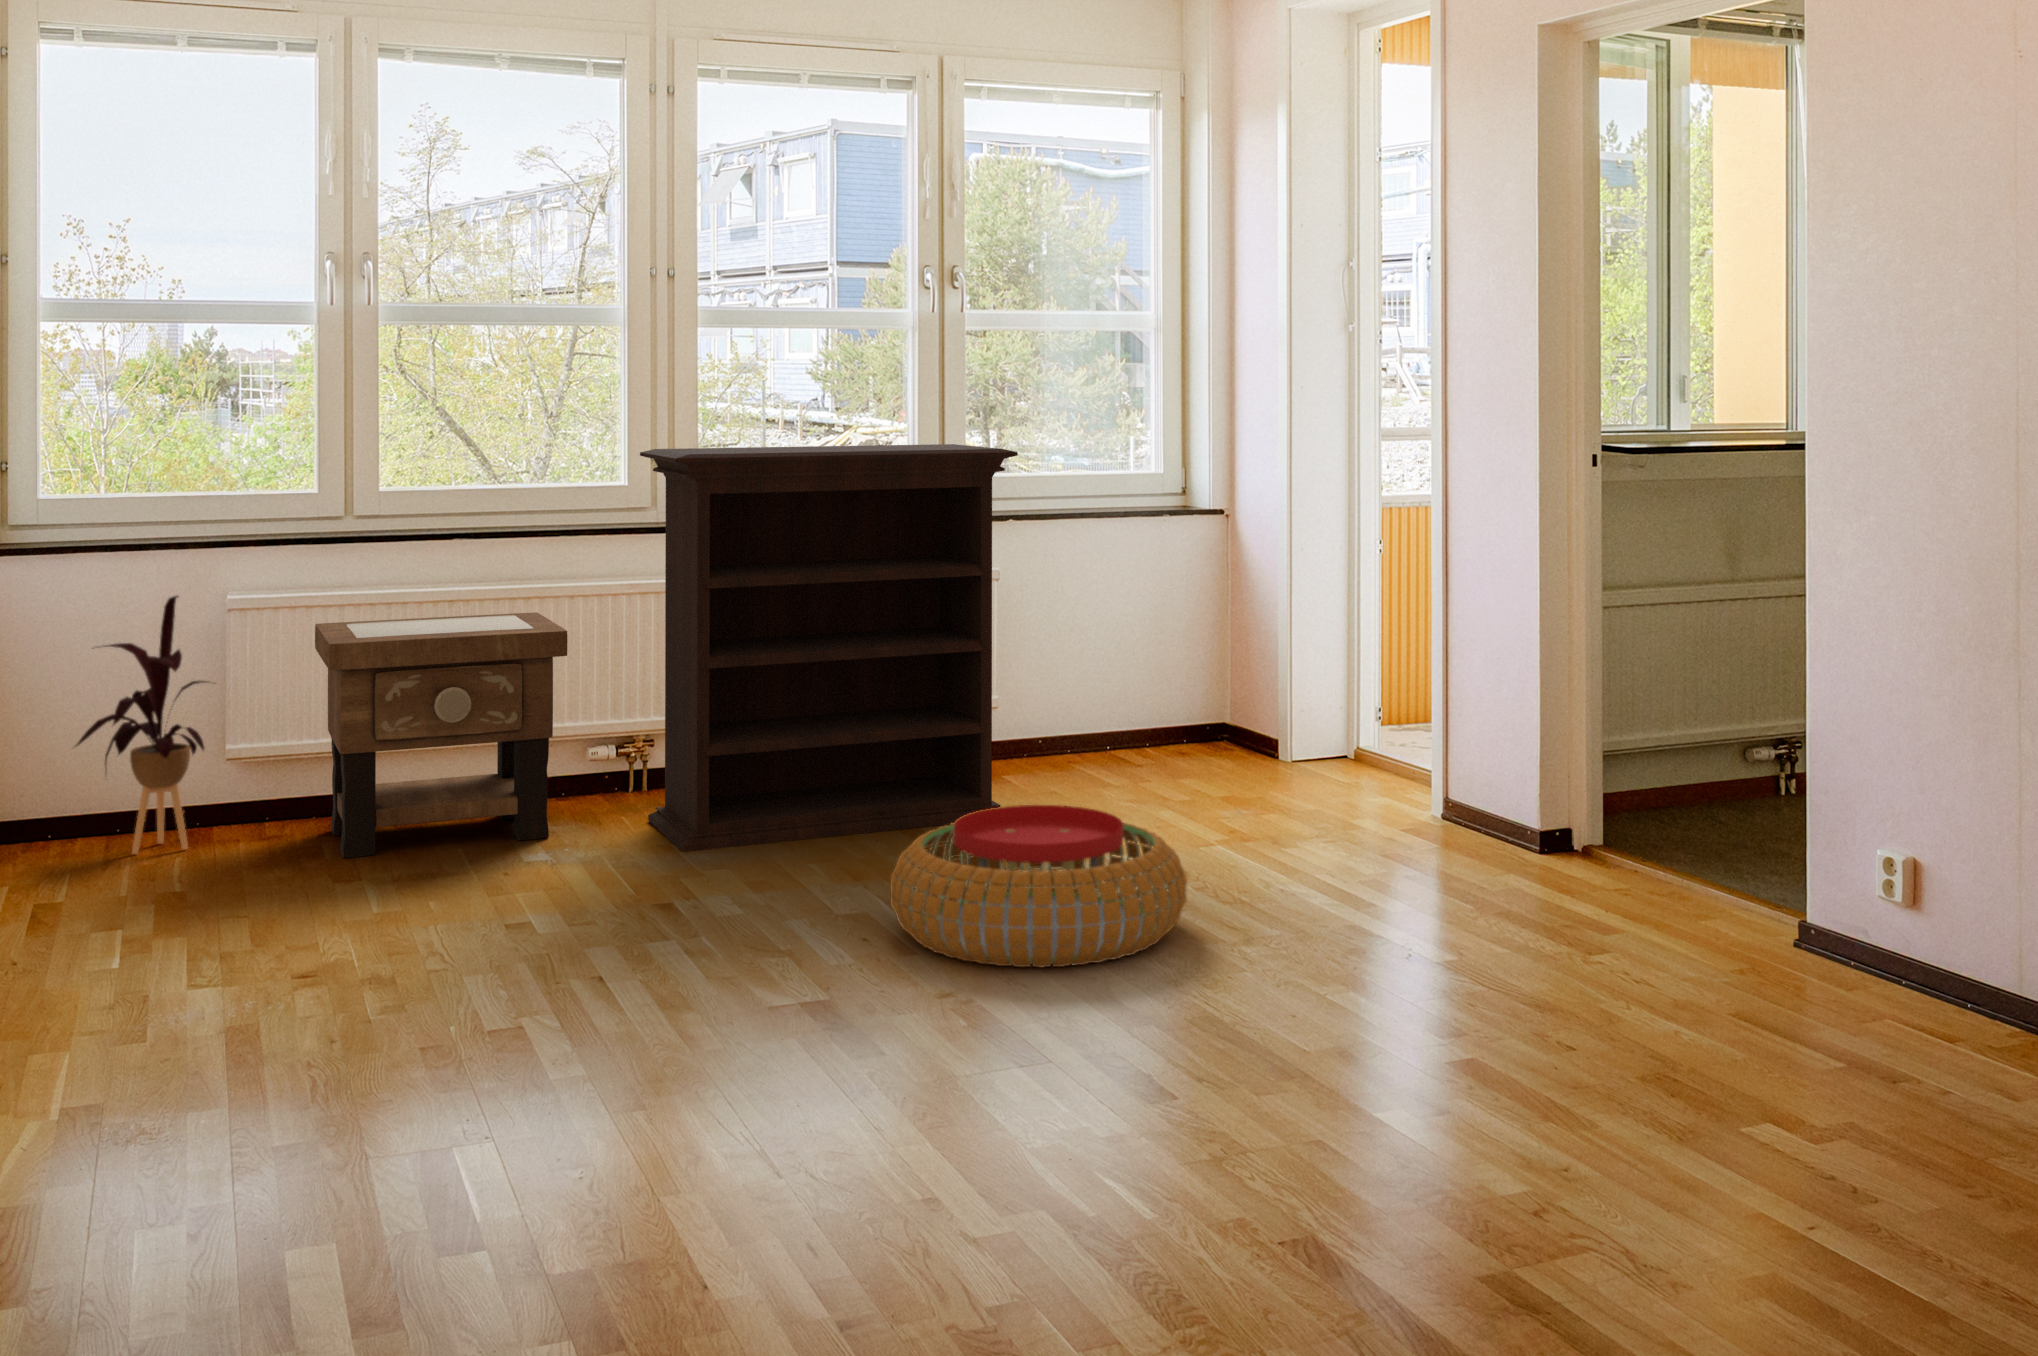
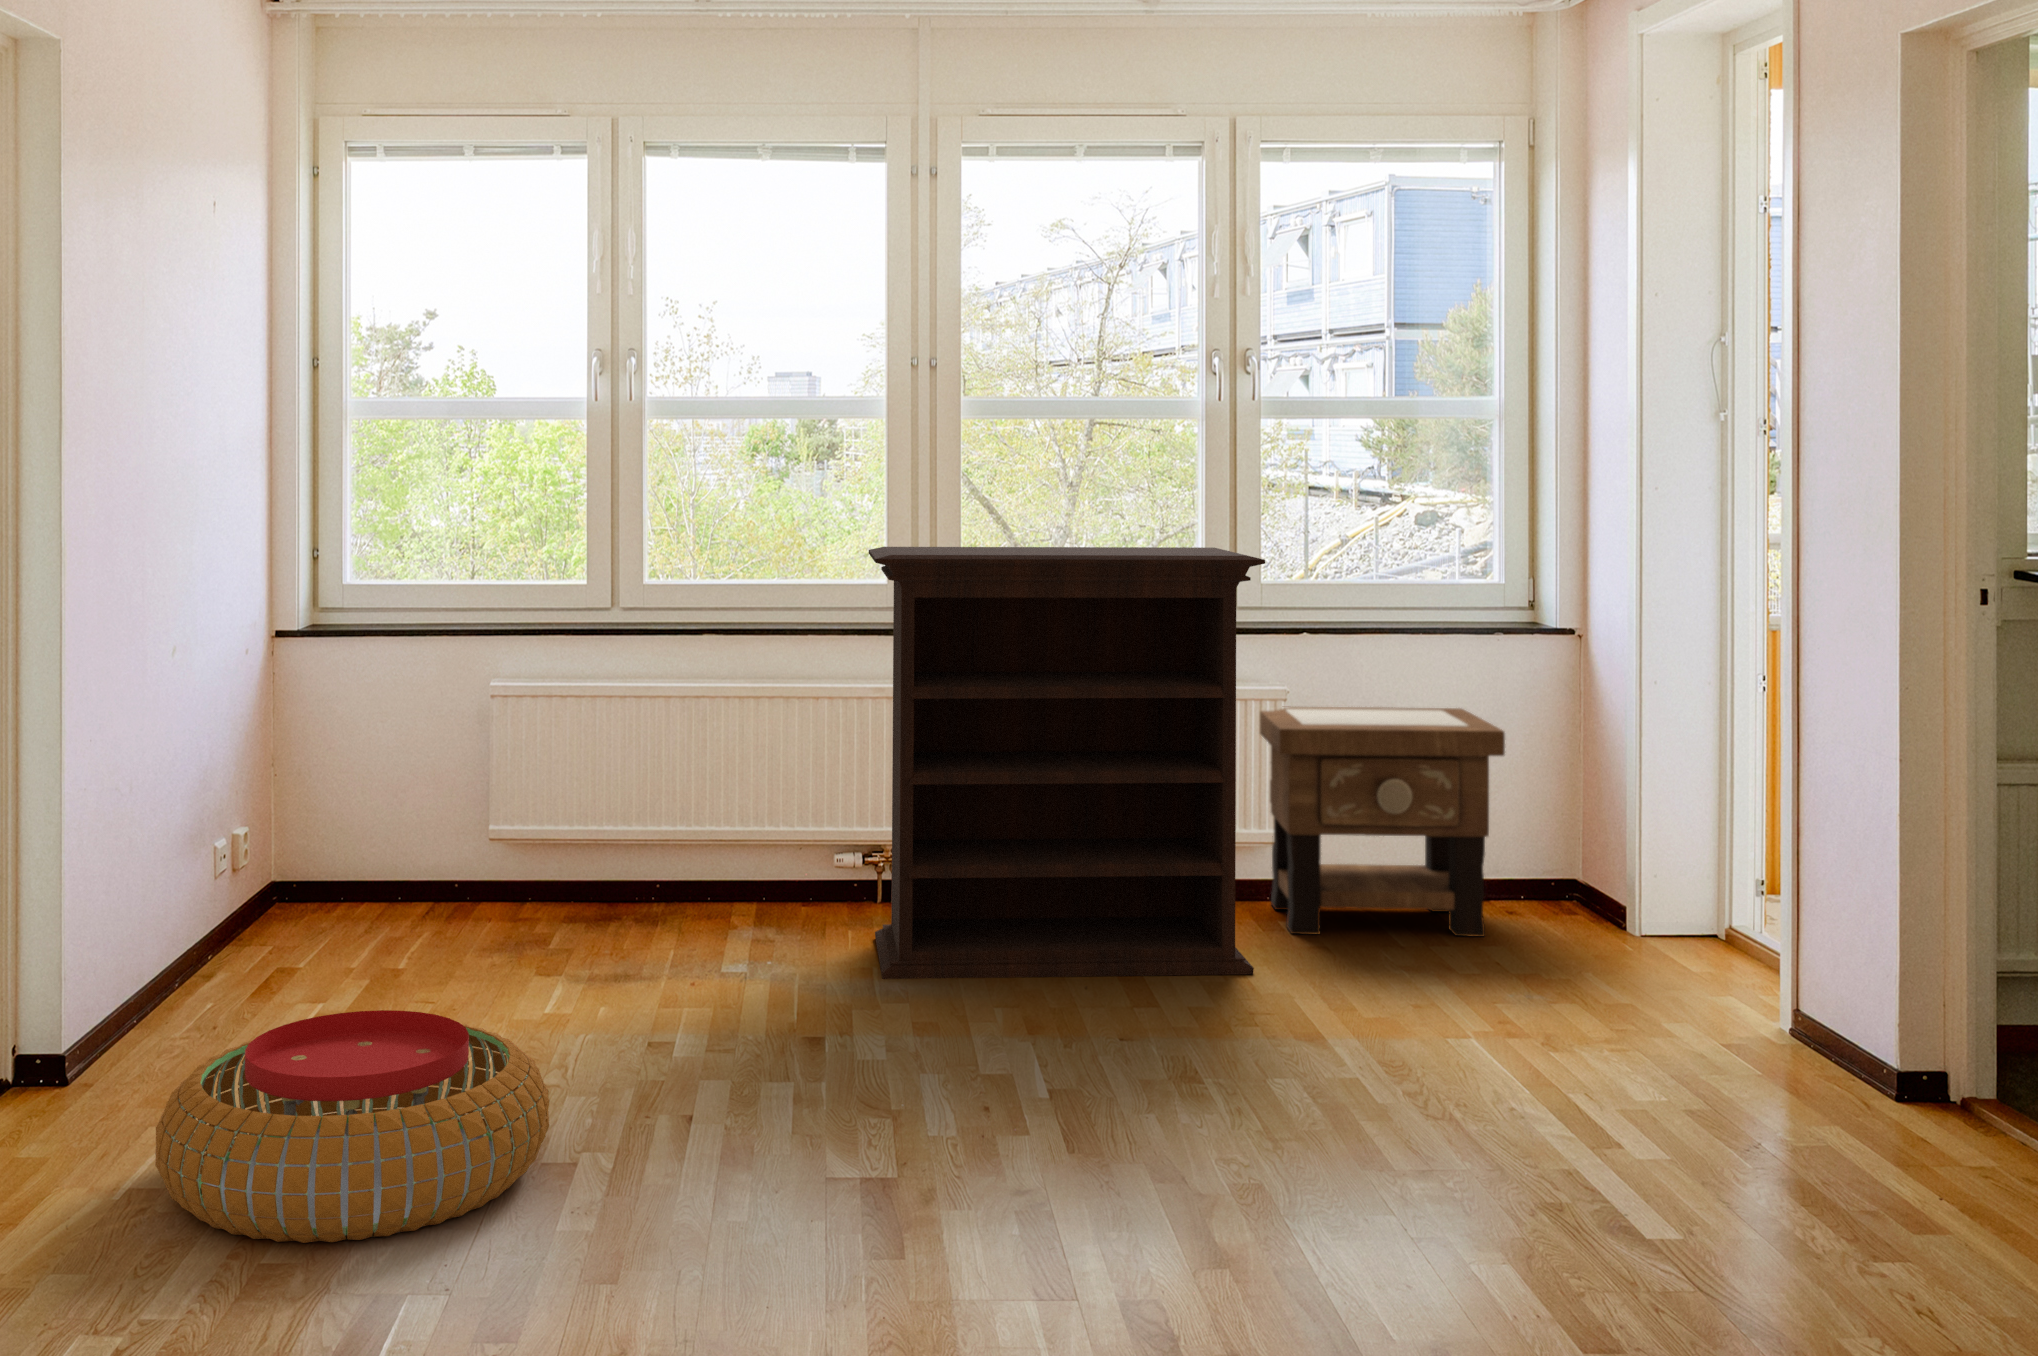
house plant: present [76,596,206,854] -> none [335,679,469,926]
side table: present [315,612,567,858] -> present [1260,707,1505,937]
pouf: present [890,805,1187,968] -> present [155,1010,550,1243]

